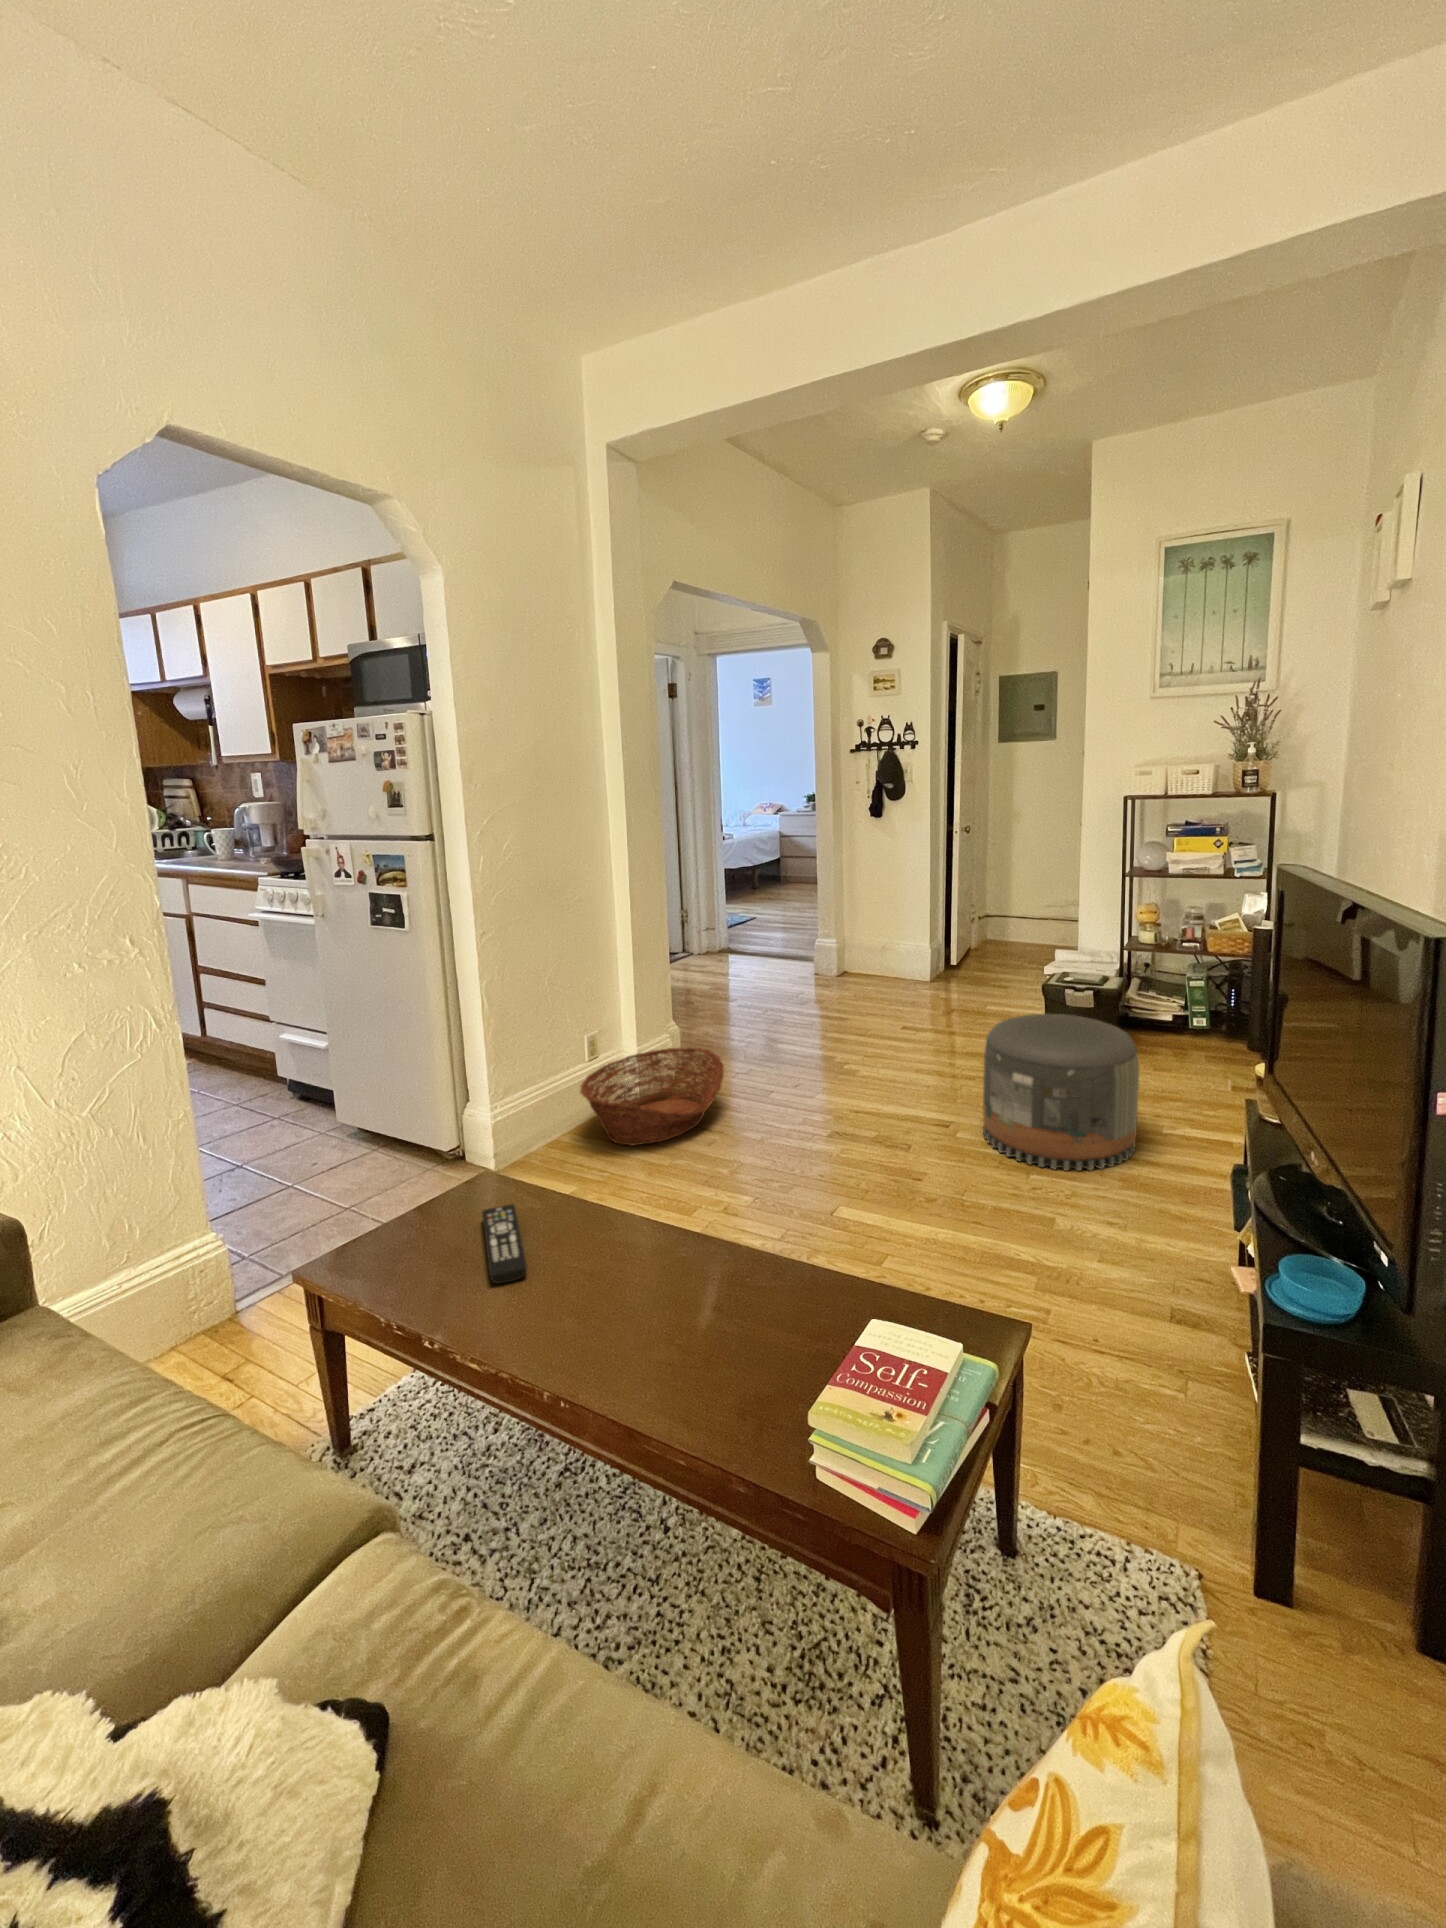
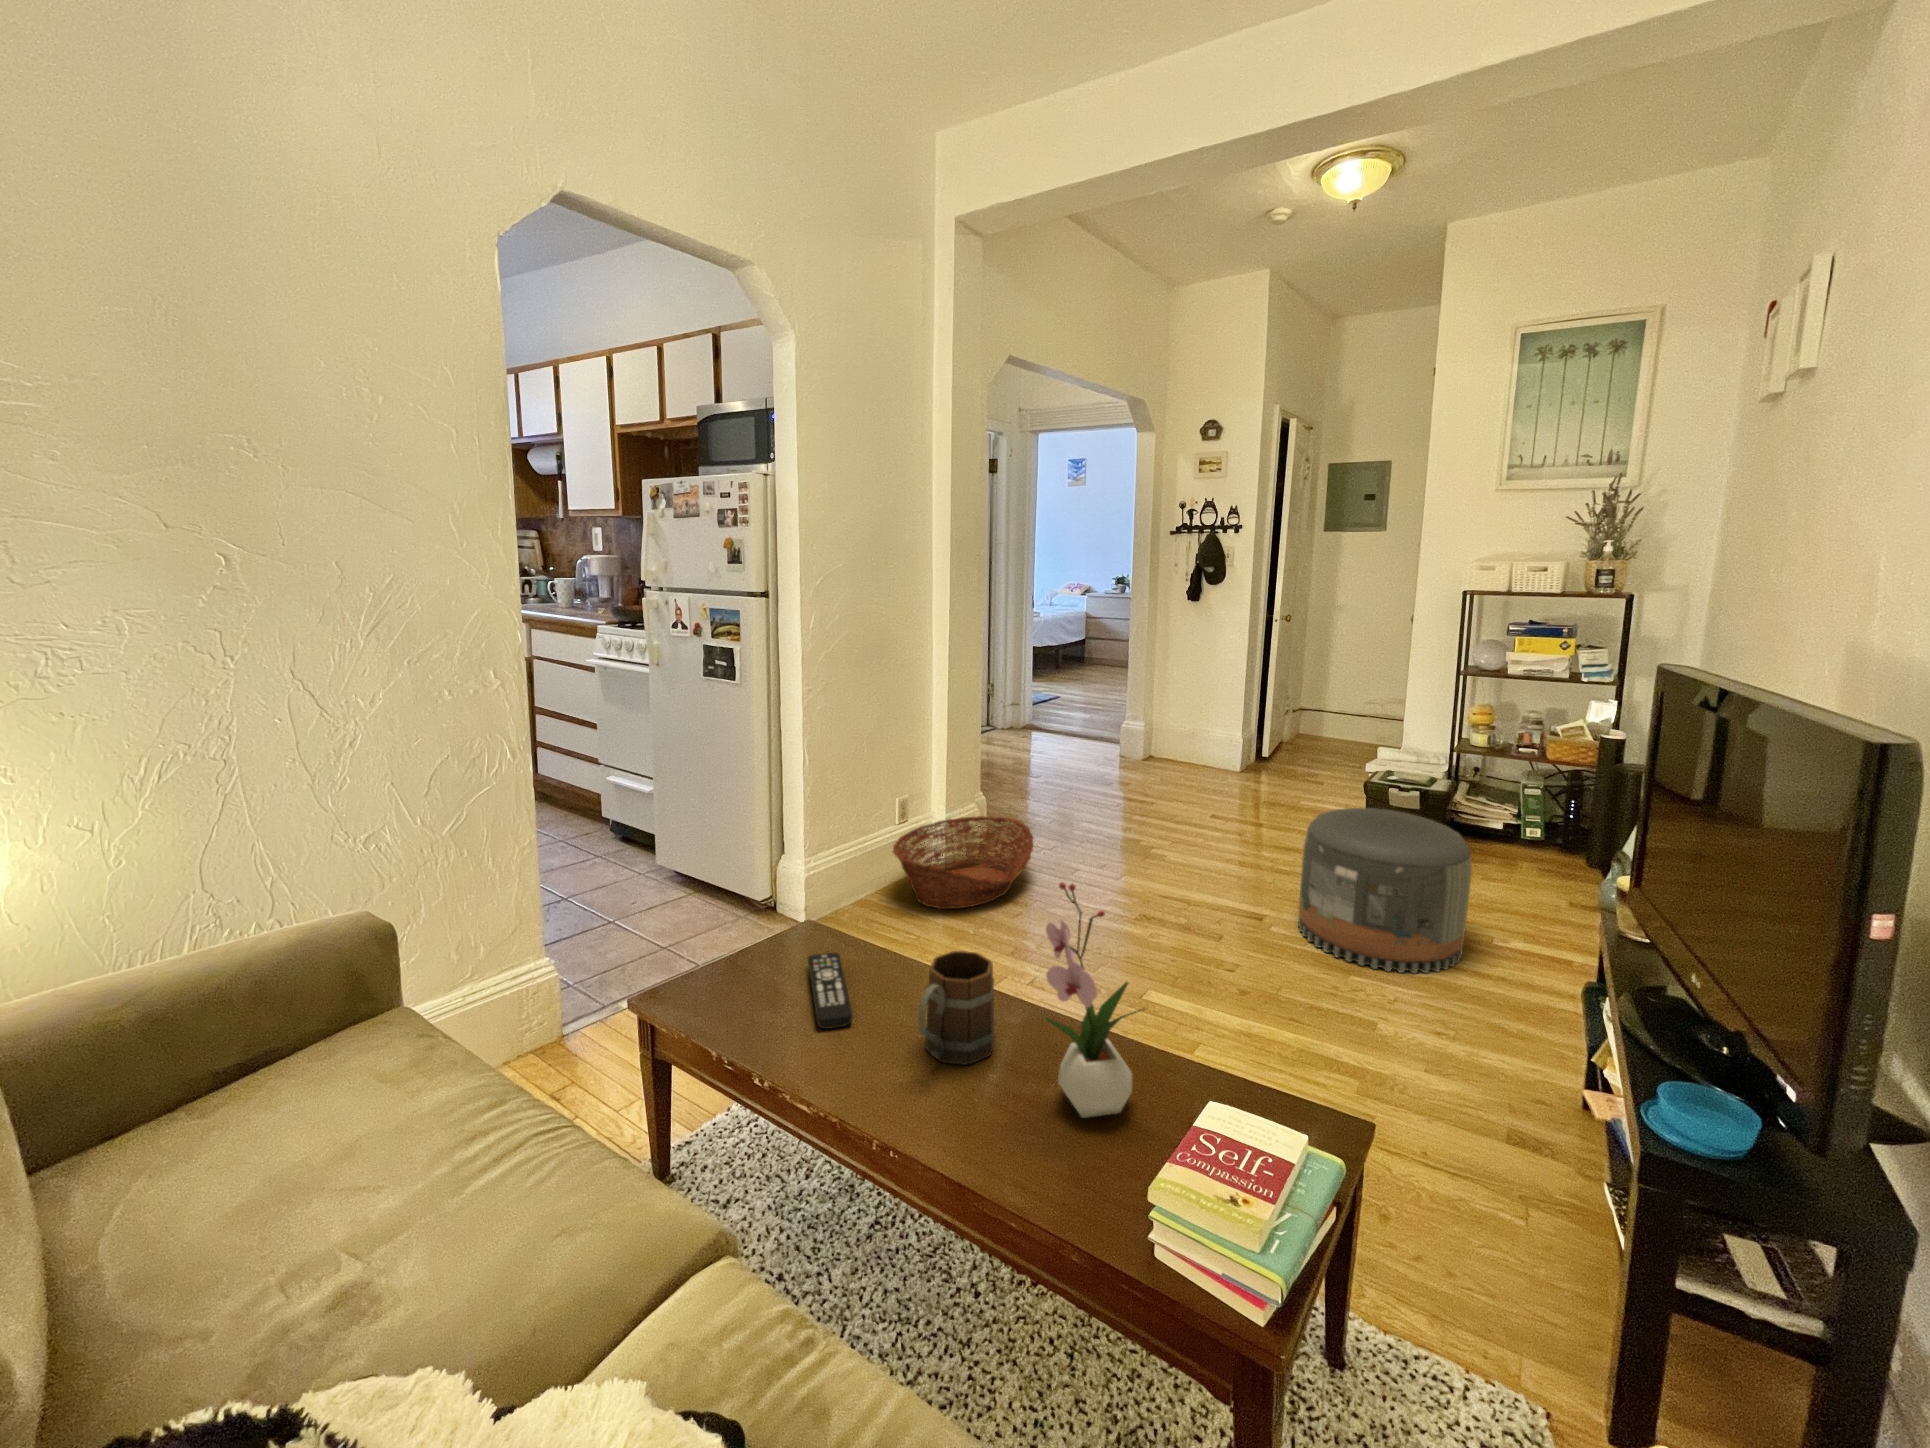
flower arrangement: none [707,1120,809,1348] -> present [1045,882,1143,1118]
mug: none [588,1194,670,1307] -> present [918,951,995,1065]

